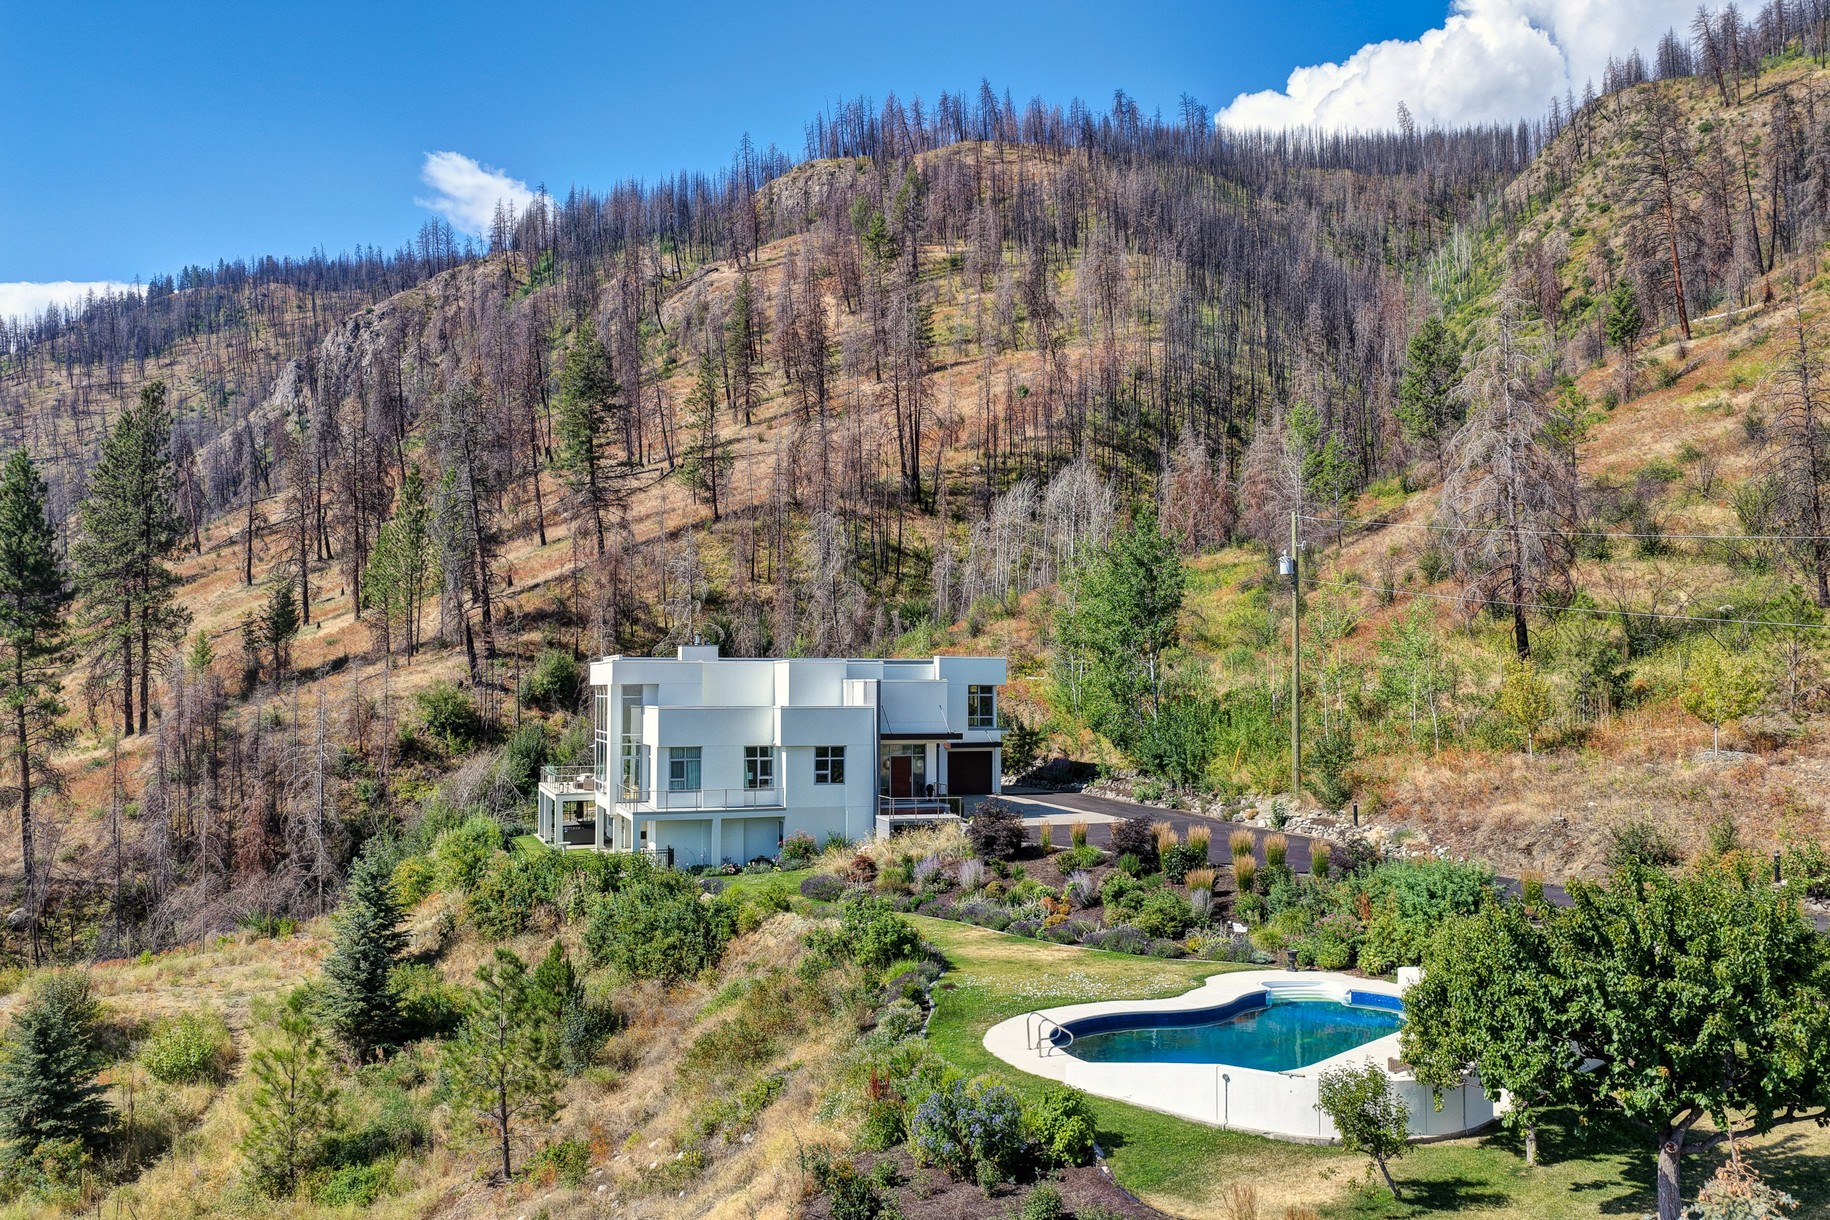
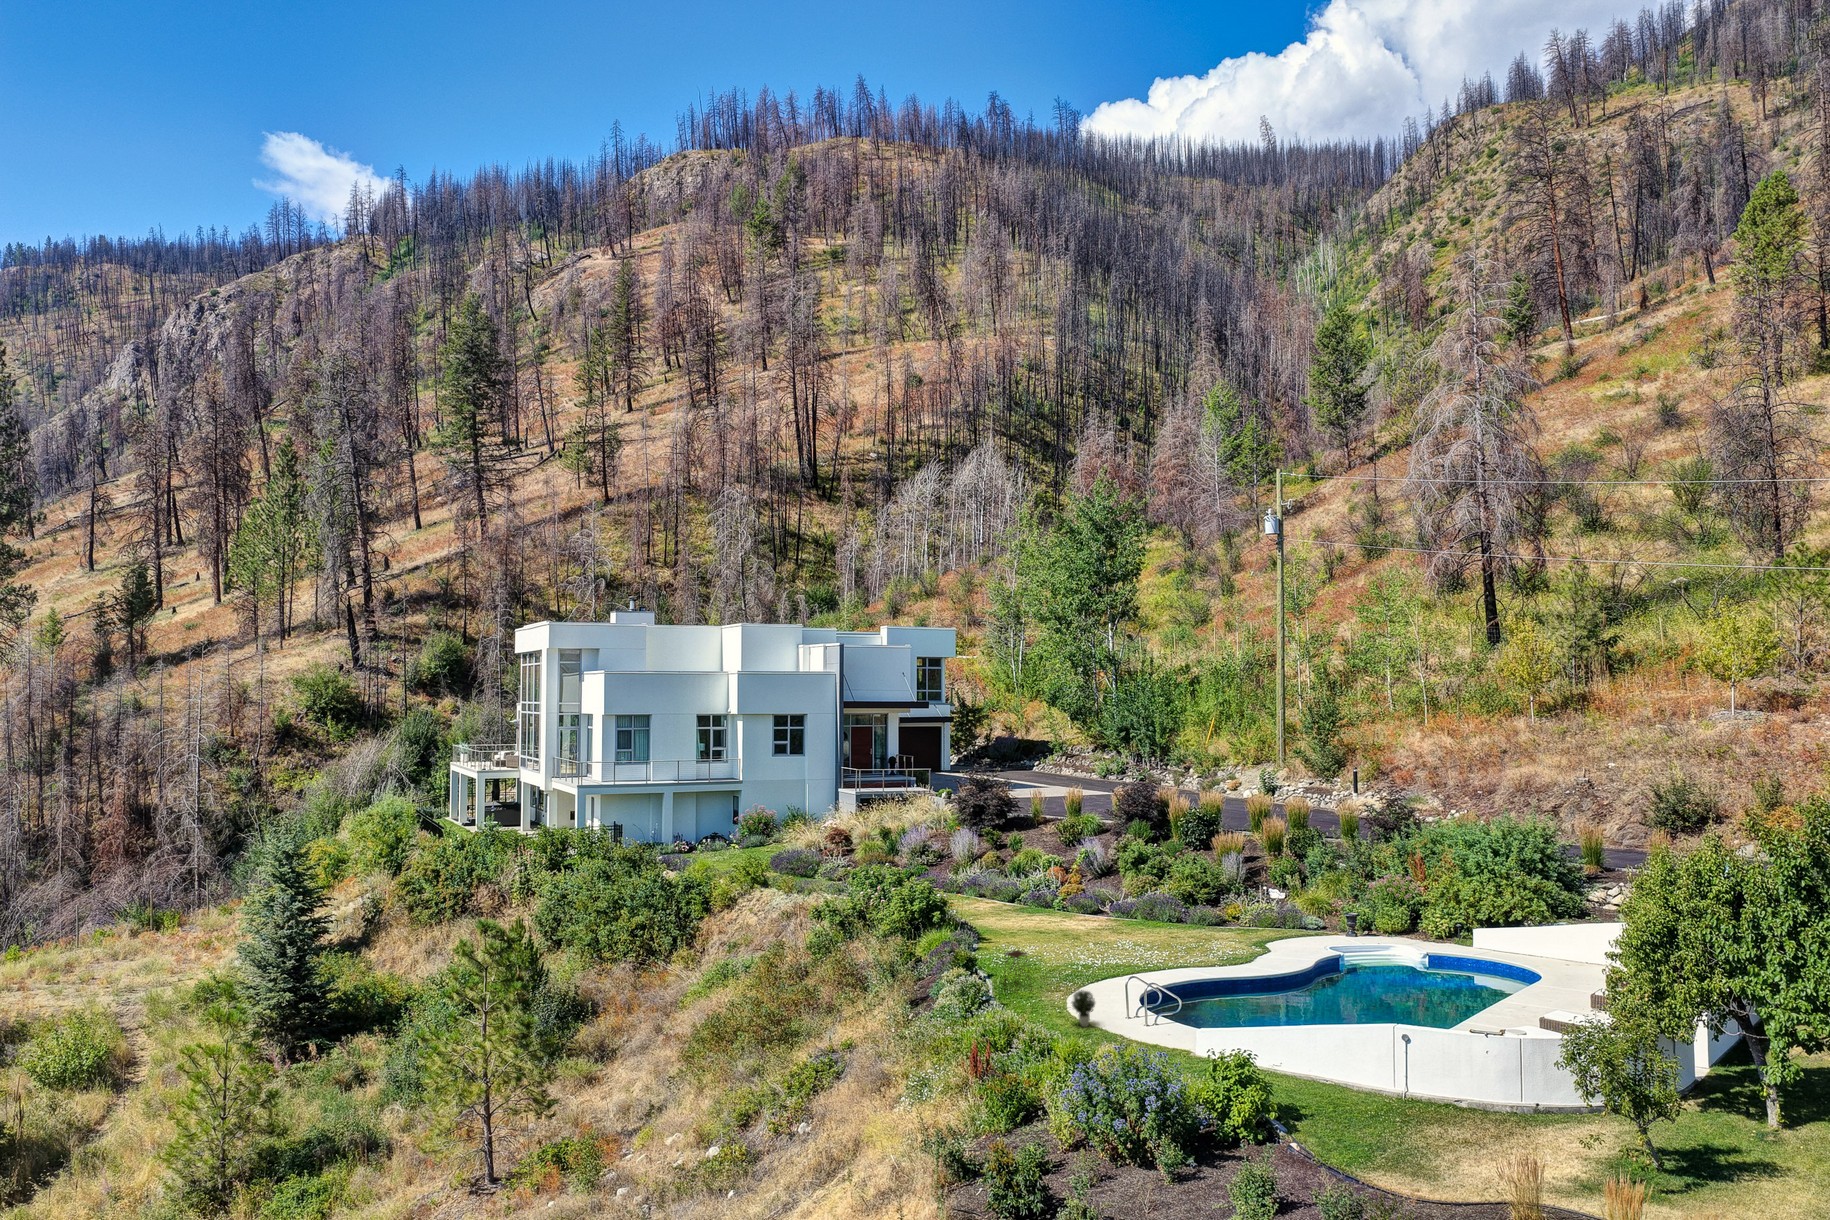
potted plant: none [975,1024,999,1058] -> present [1072,990,1095,1027]

